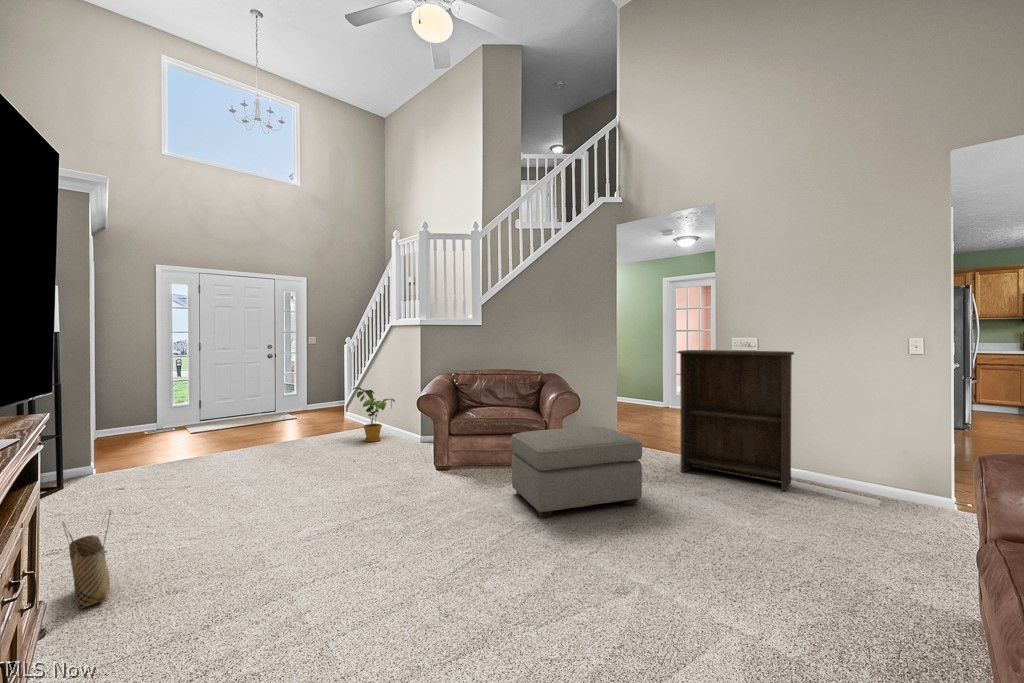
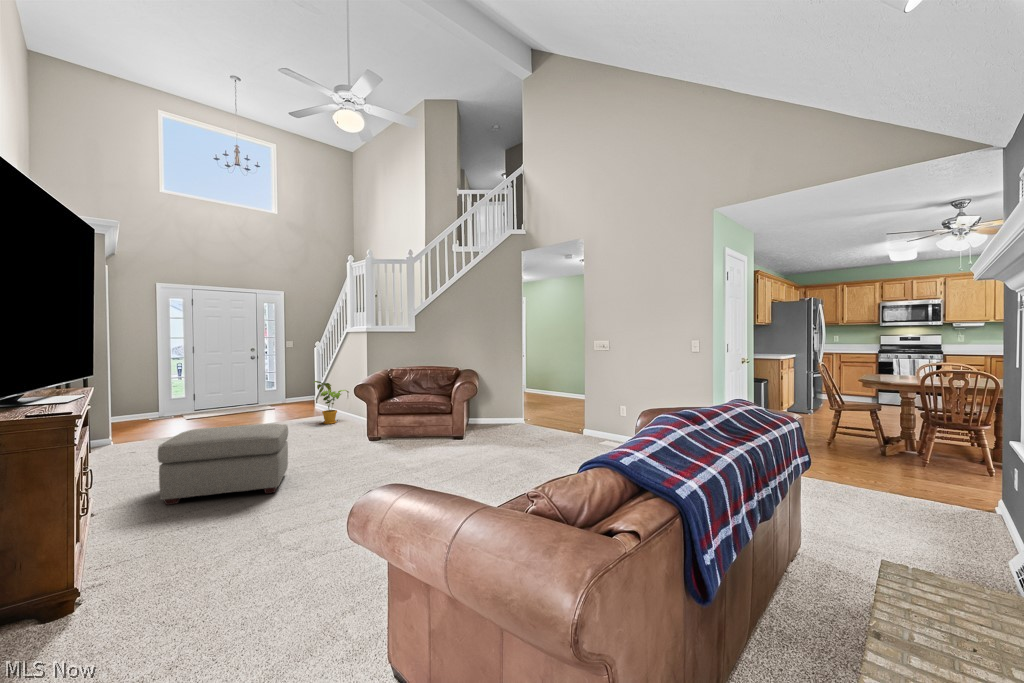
bookshelf: present [678,350,794,491] -> none [548,350,624,452]
ottoman: present [511,427,642,518] -> present [158,424,288,505]
woven basket: present [63,510,111,609] -> none [99,452,129,509]

